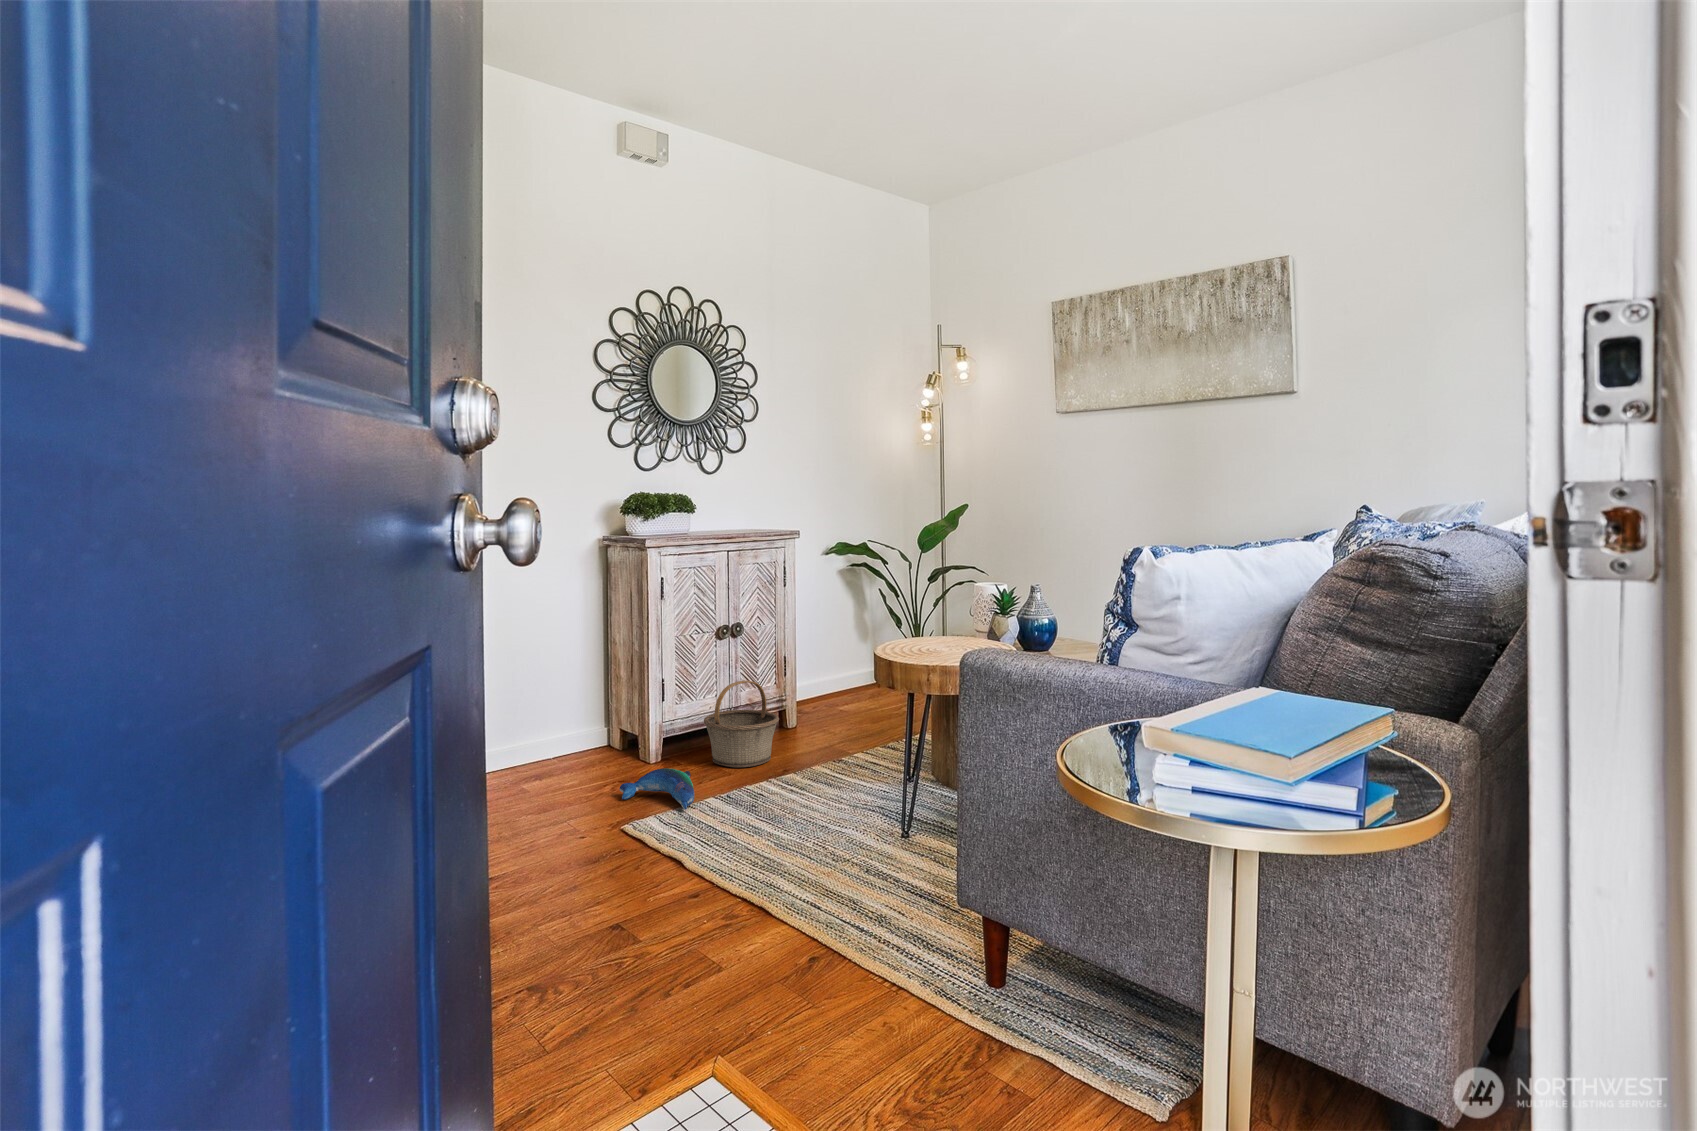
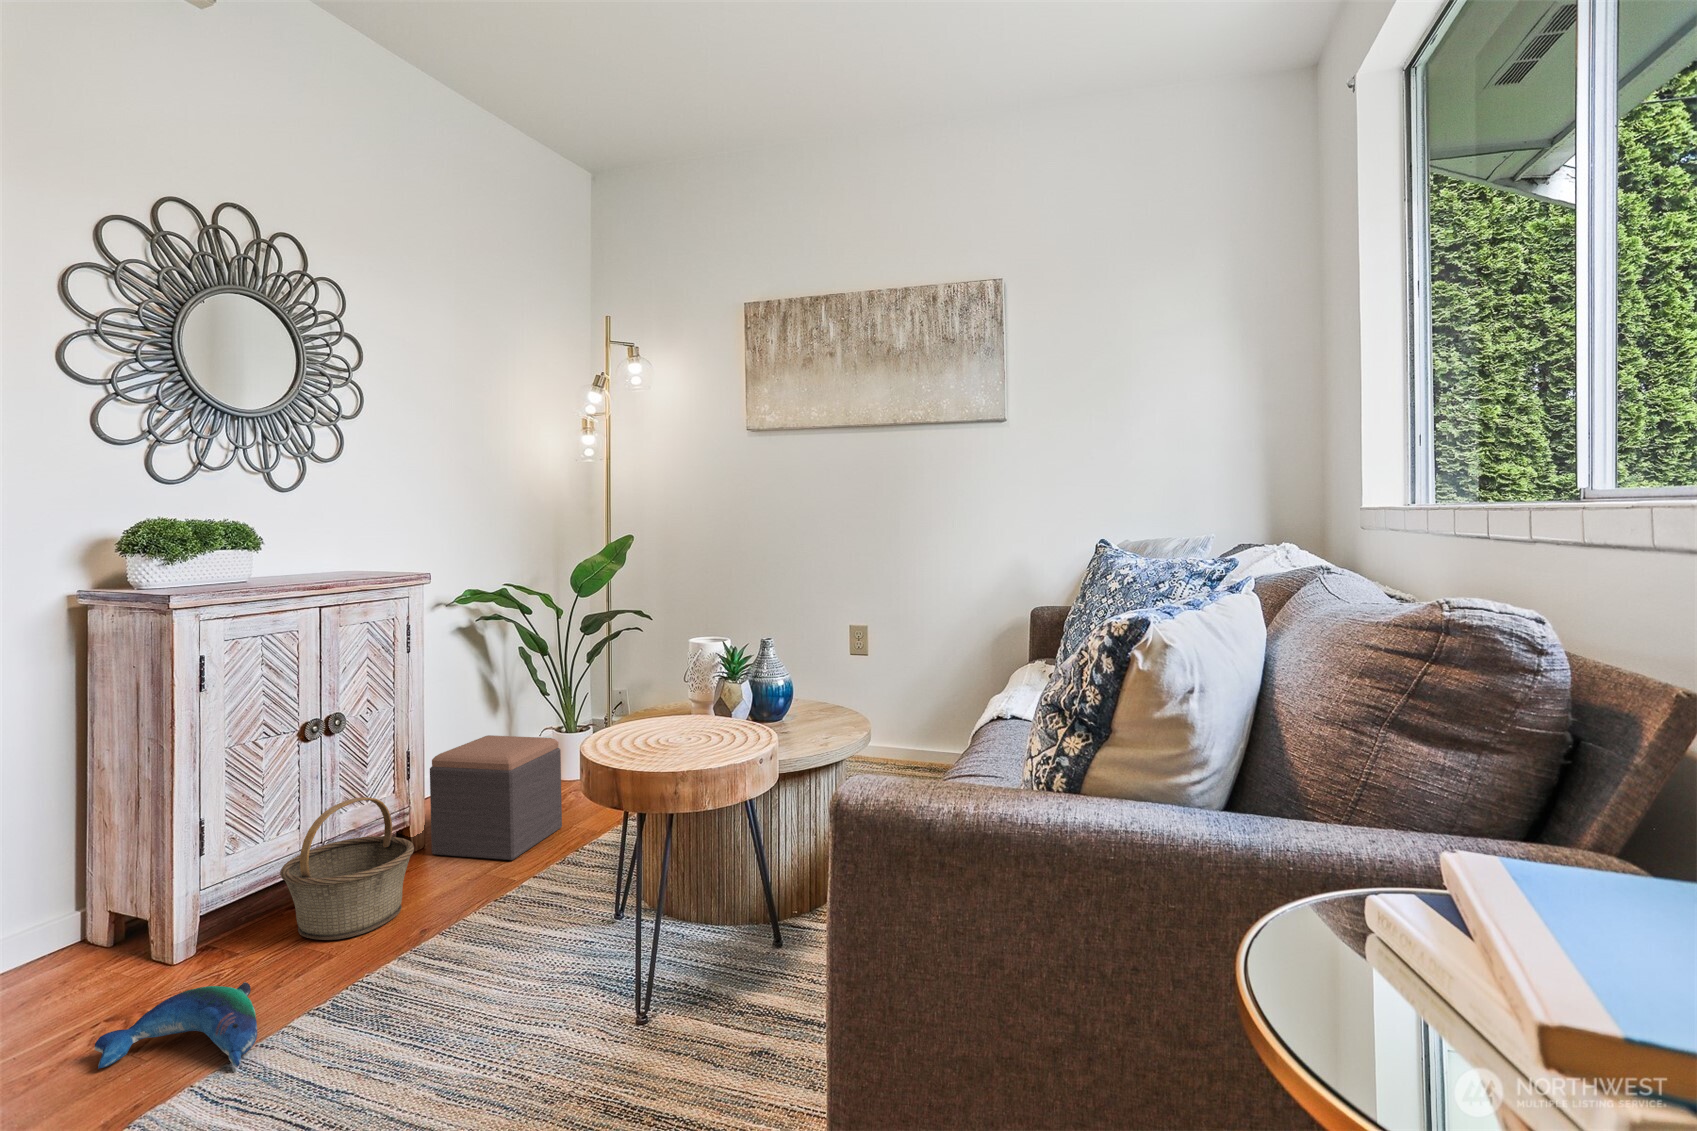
footstool: none [791,656,880,744] -> present [430,735,562,860]

